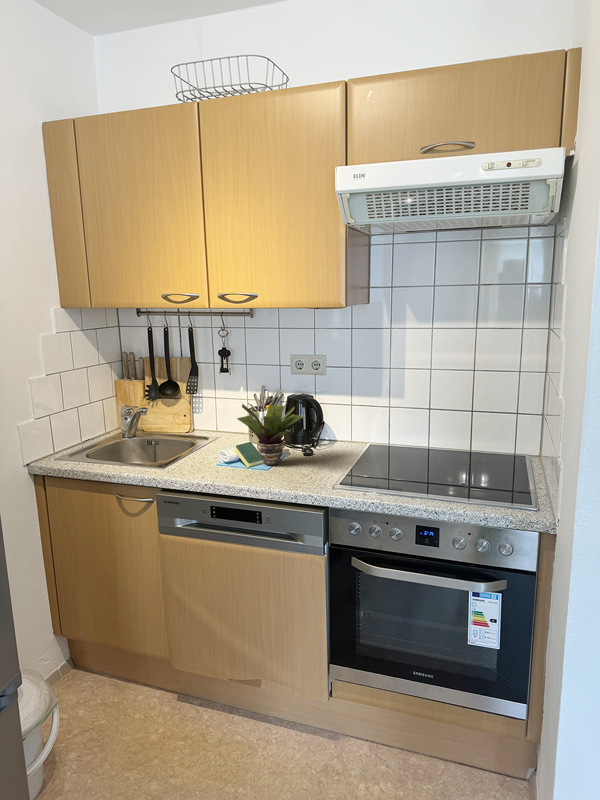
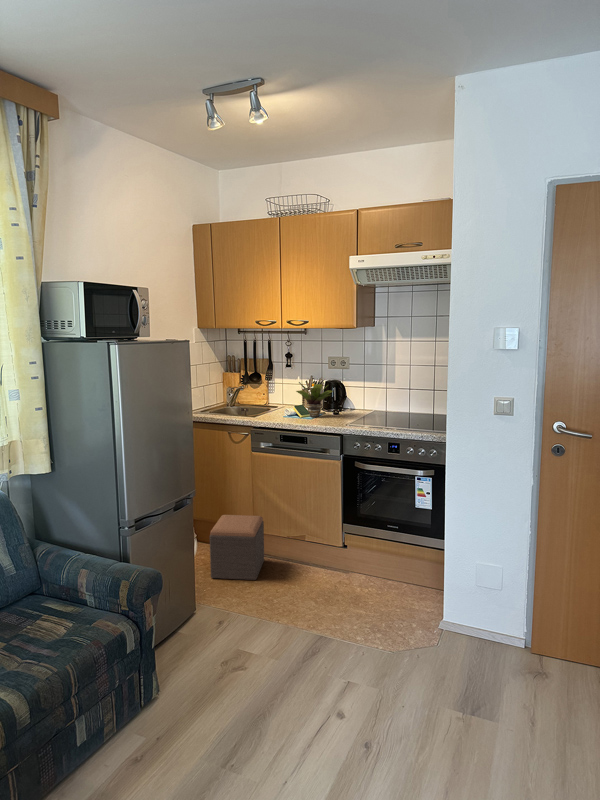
footstool: none [82,646,191,779] -> present [210,515,264,580]

